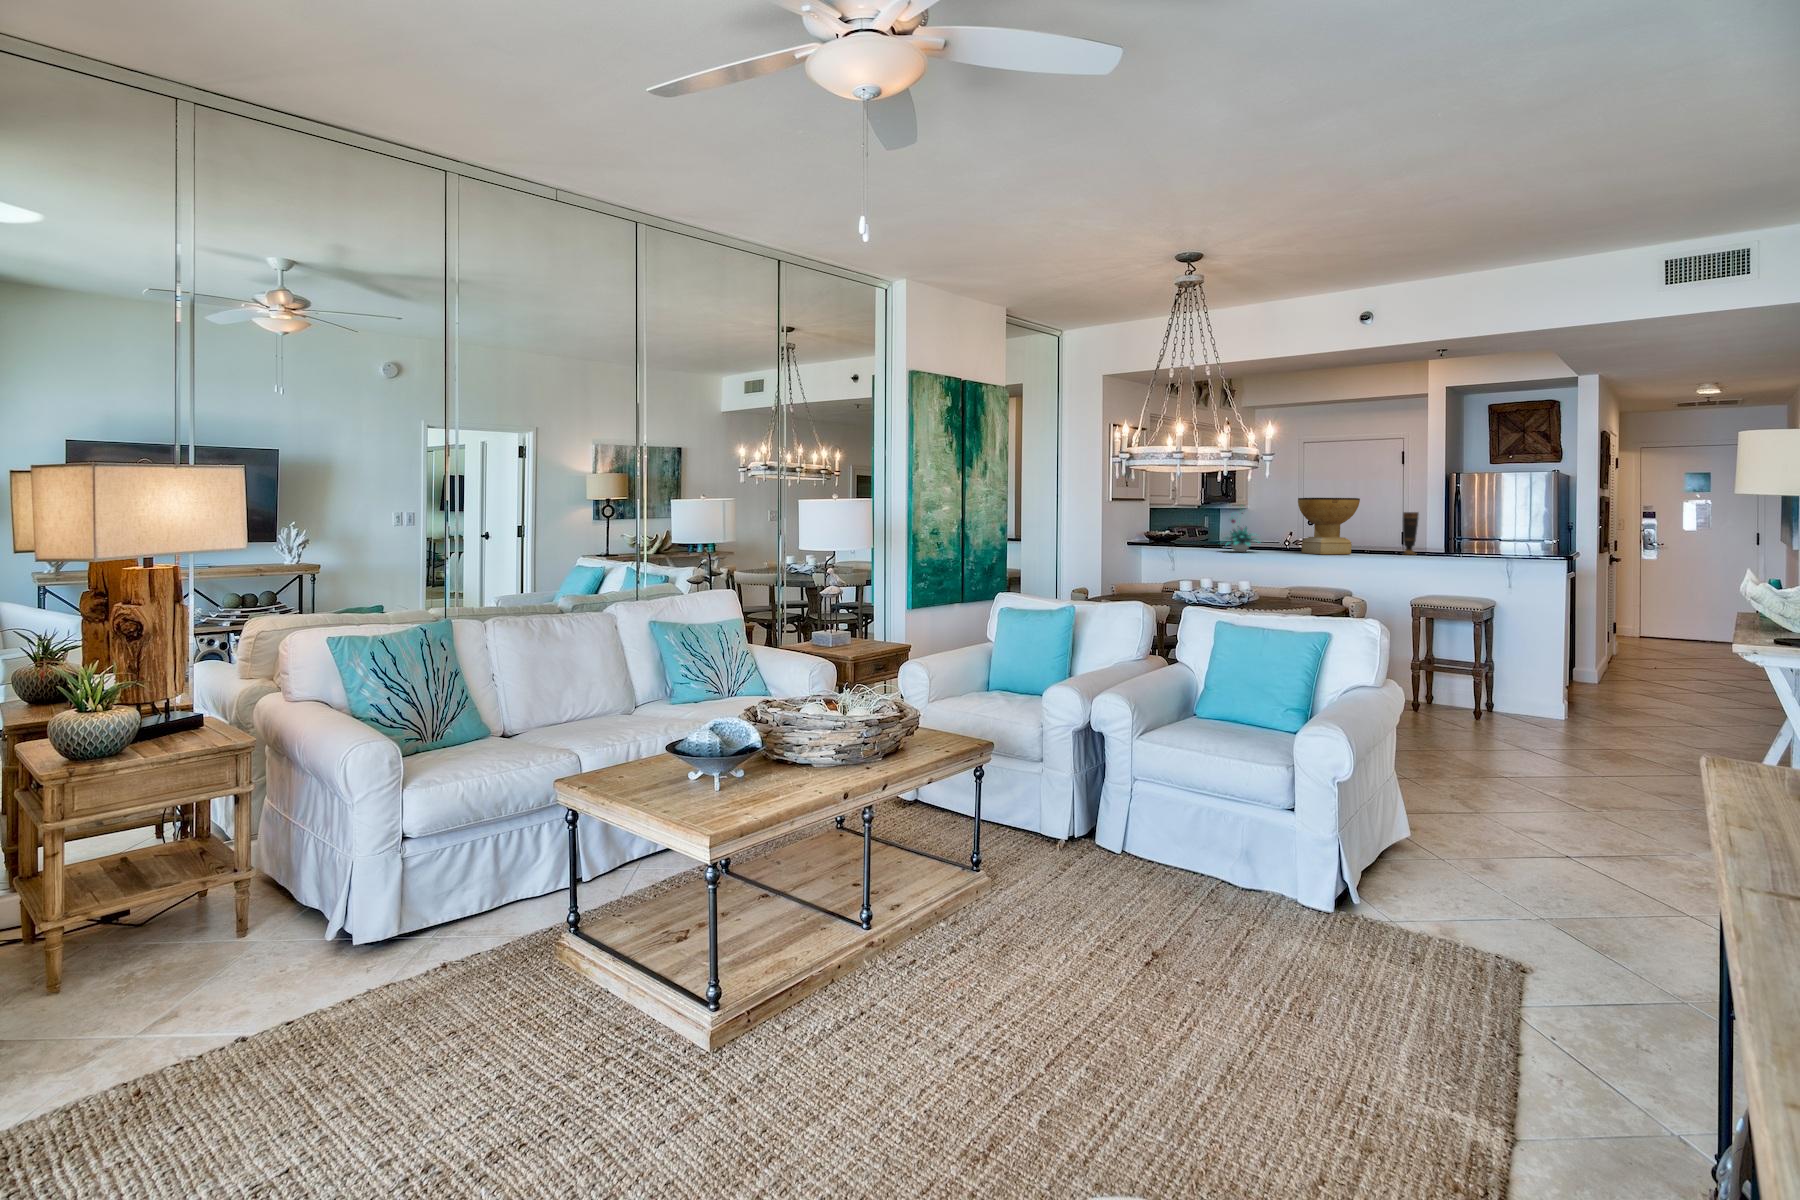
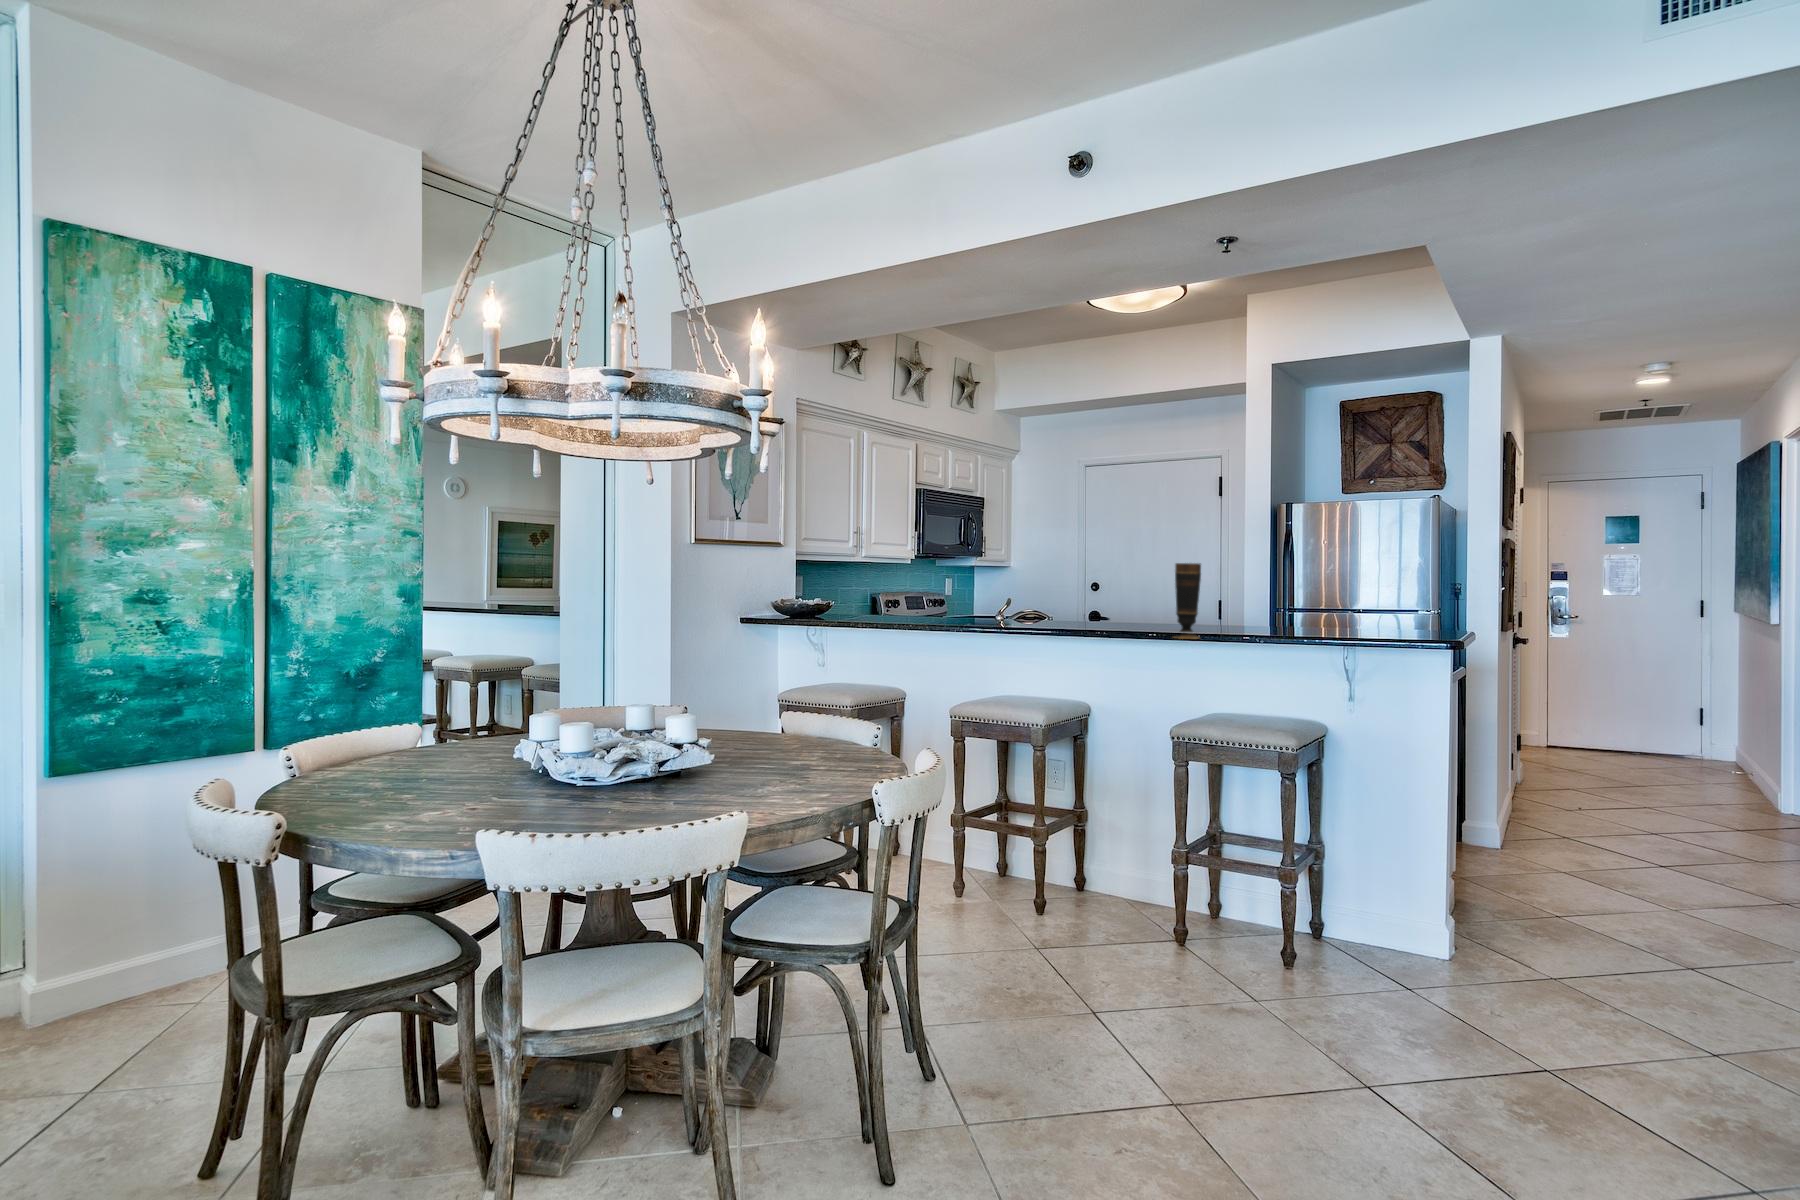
decorative bowl: present [1298,498,1360,554] -> none [994,534,1097,638]
plant: present [1220,510,1257,552] -> none [861,546,941,631]

